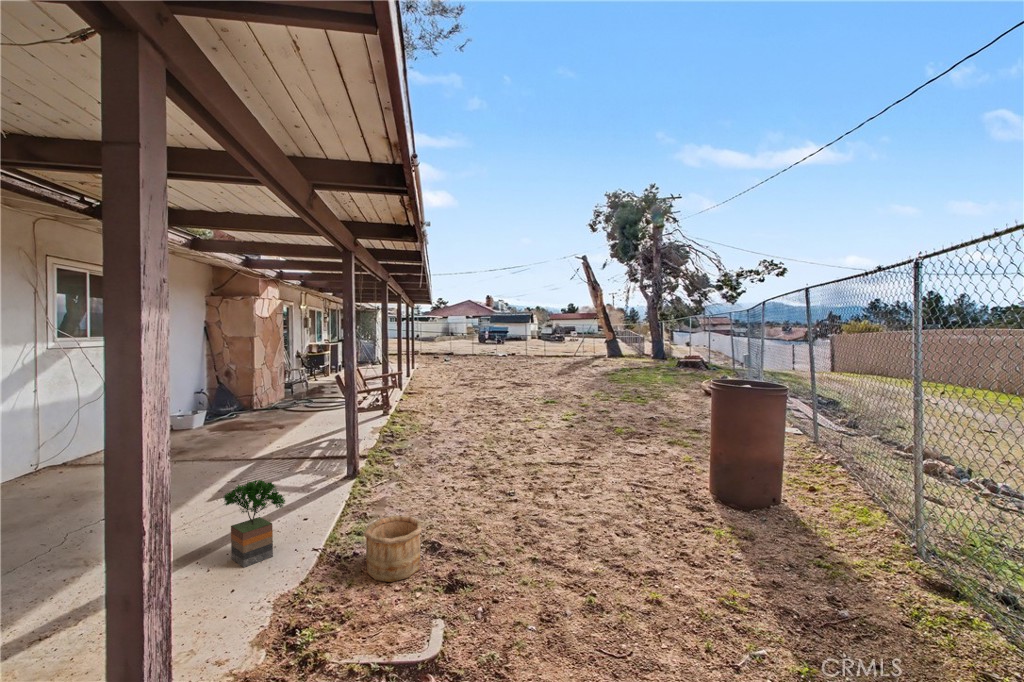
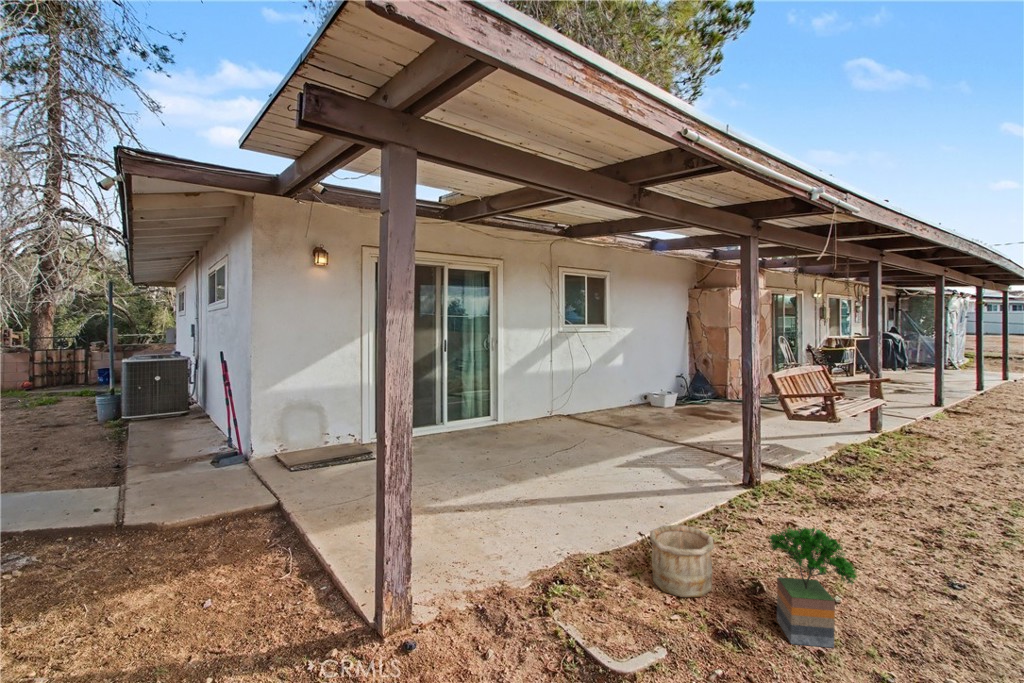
potted tree: present [223,480,285,567] -> present [769,527,857,648]

